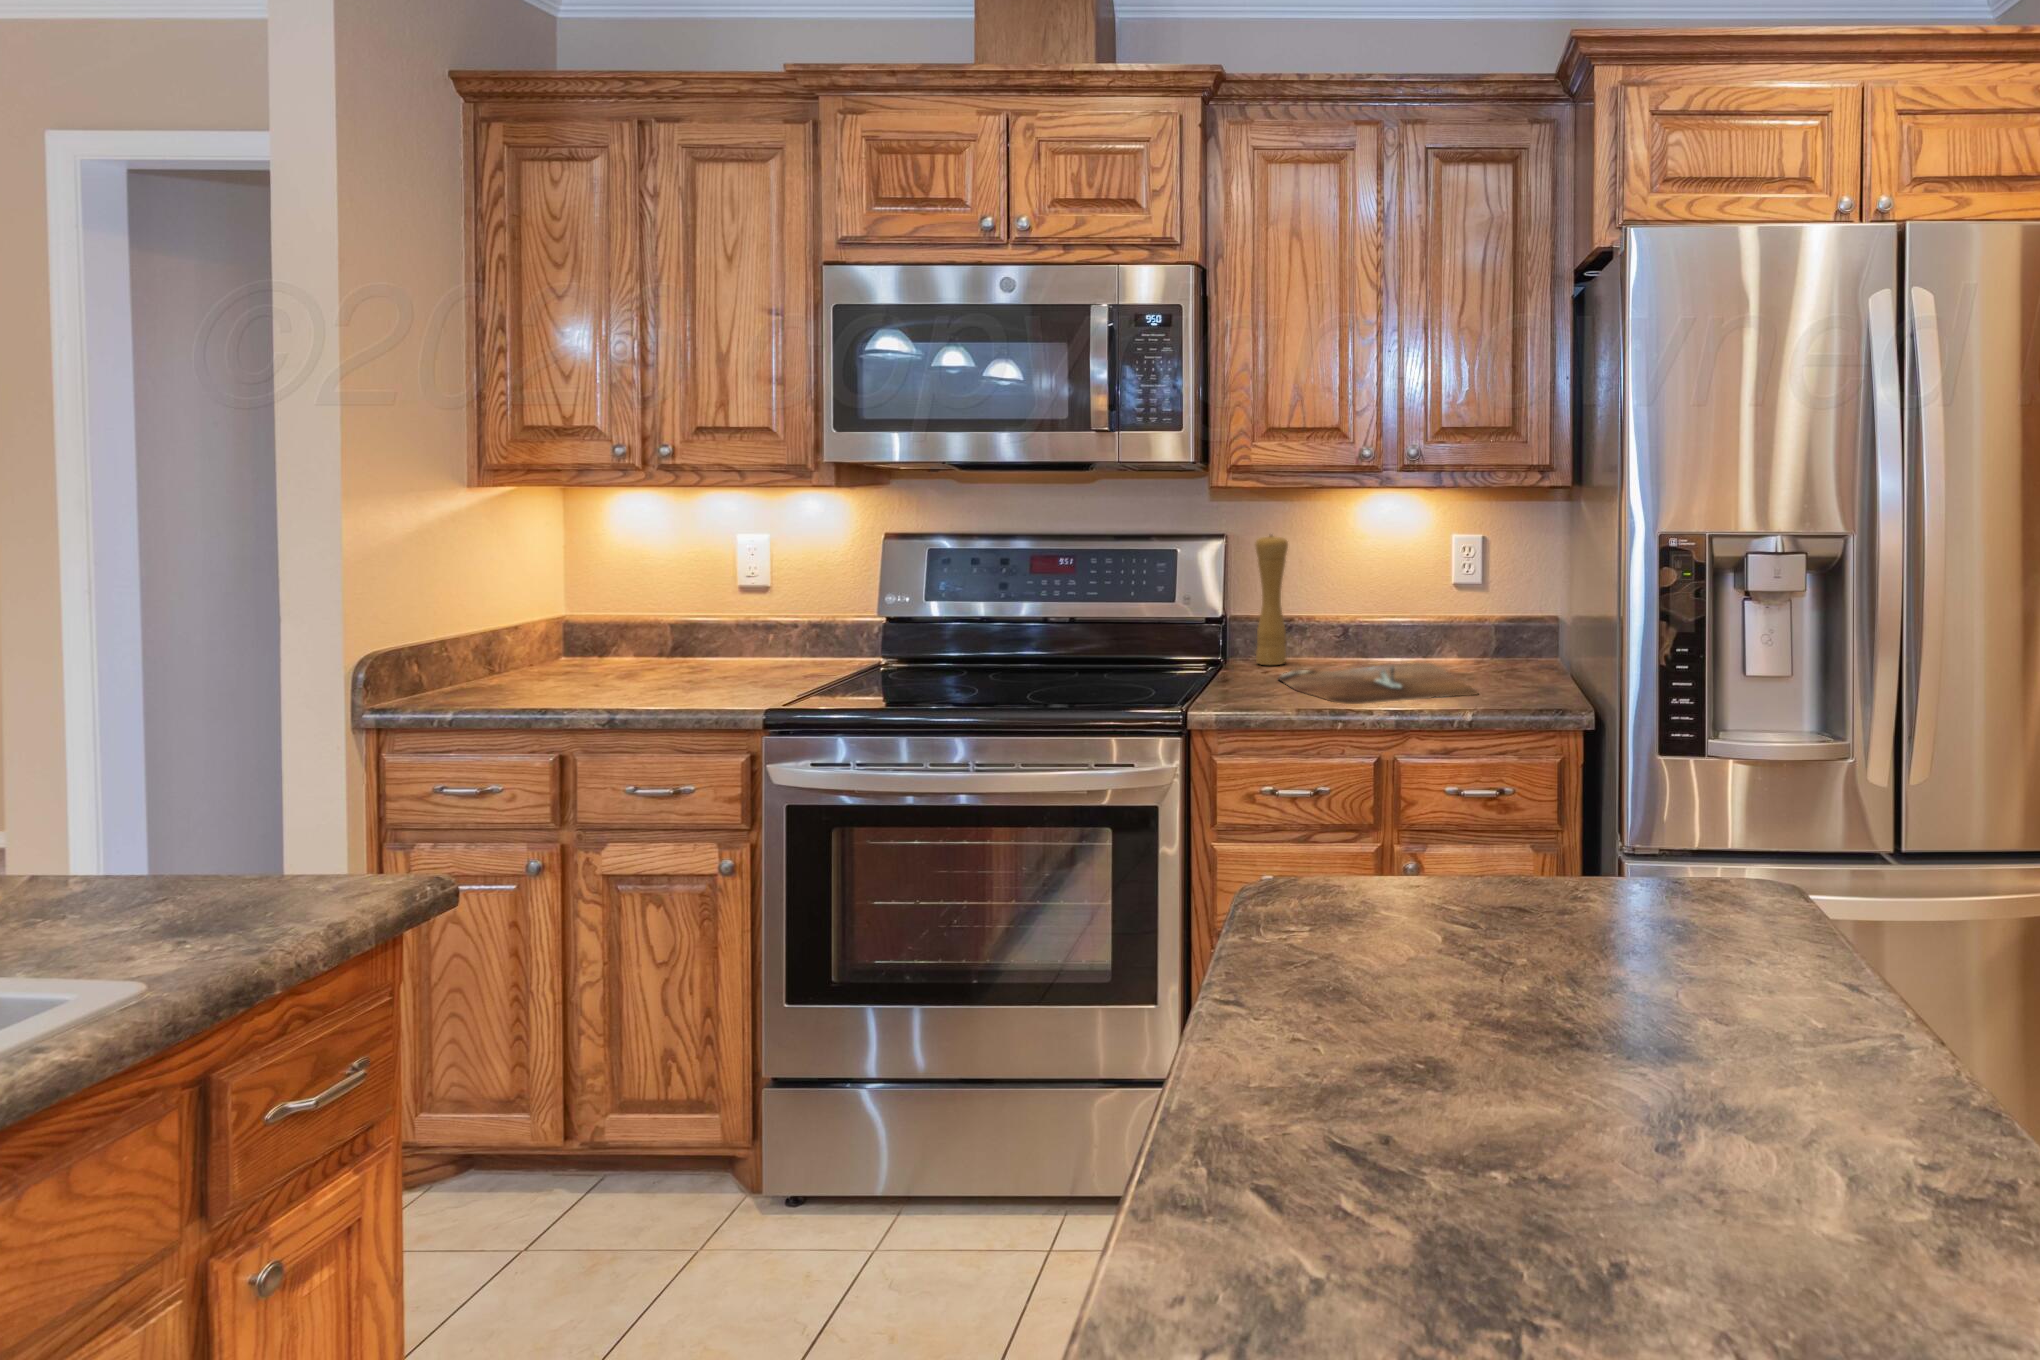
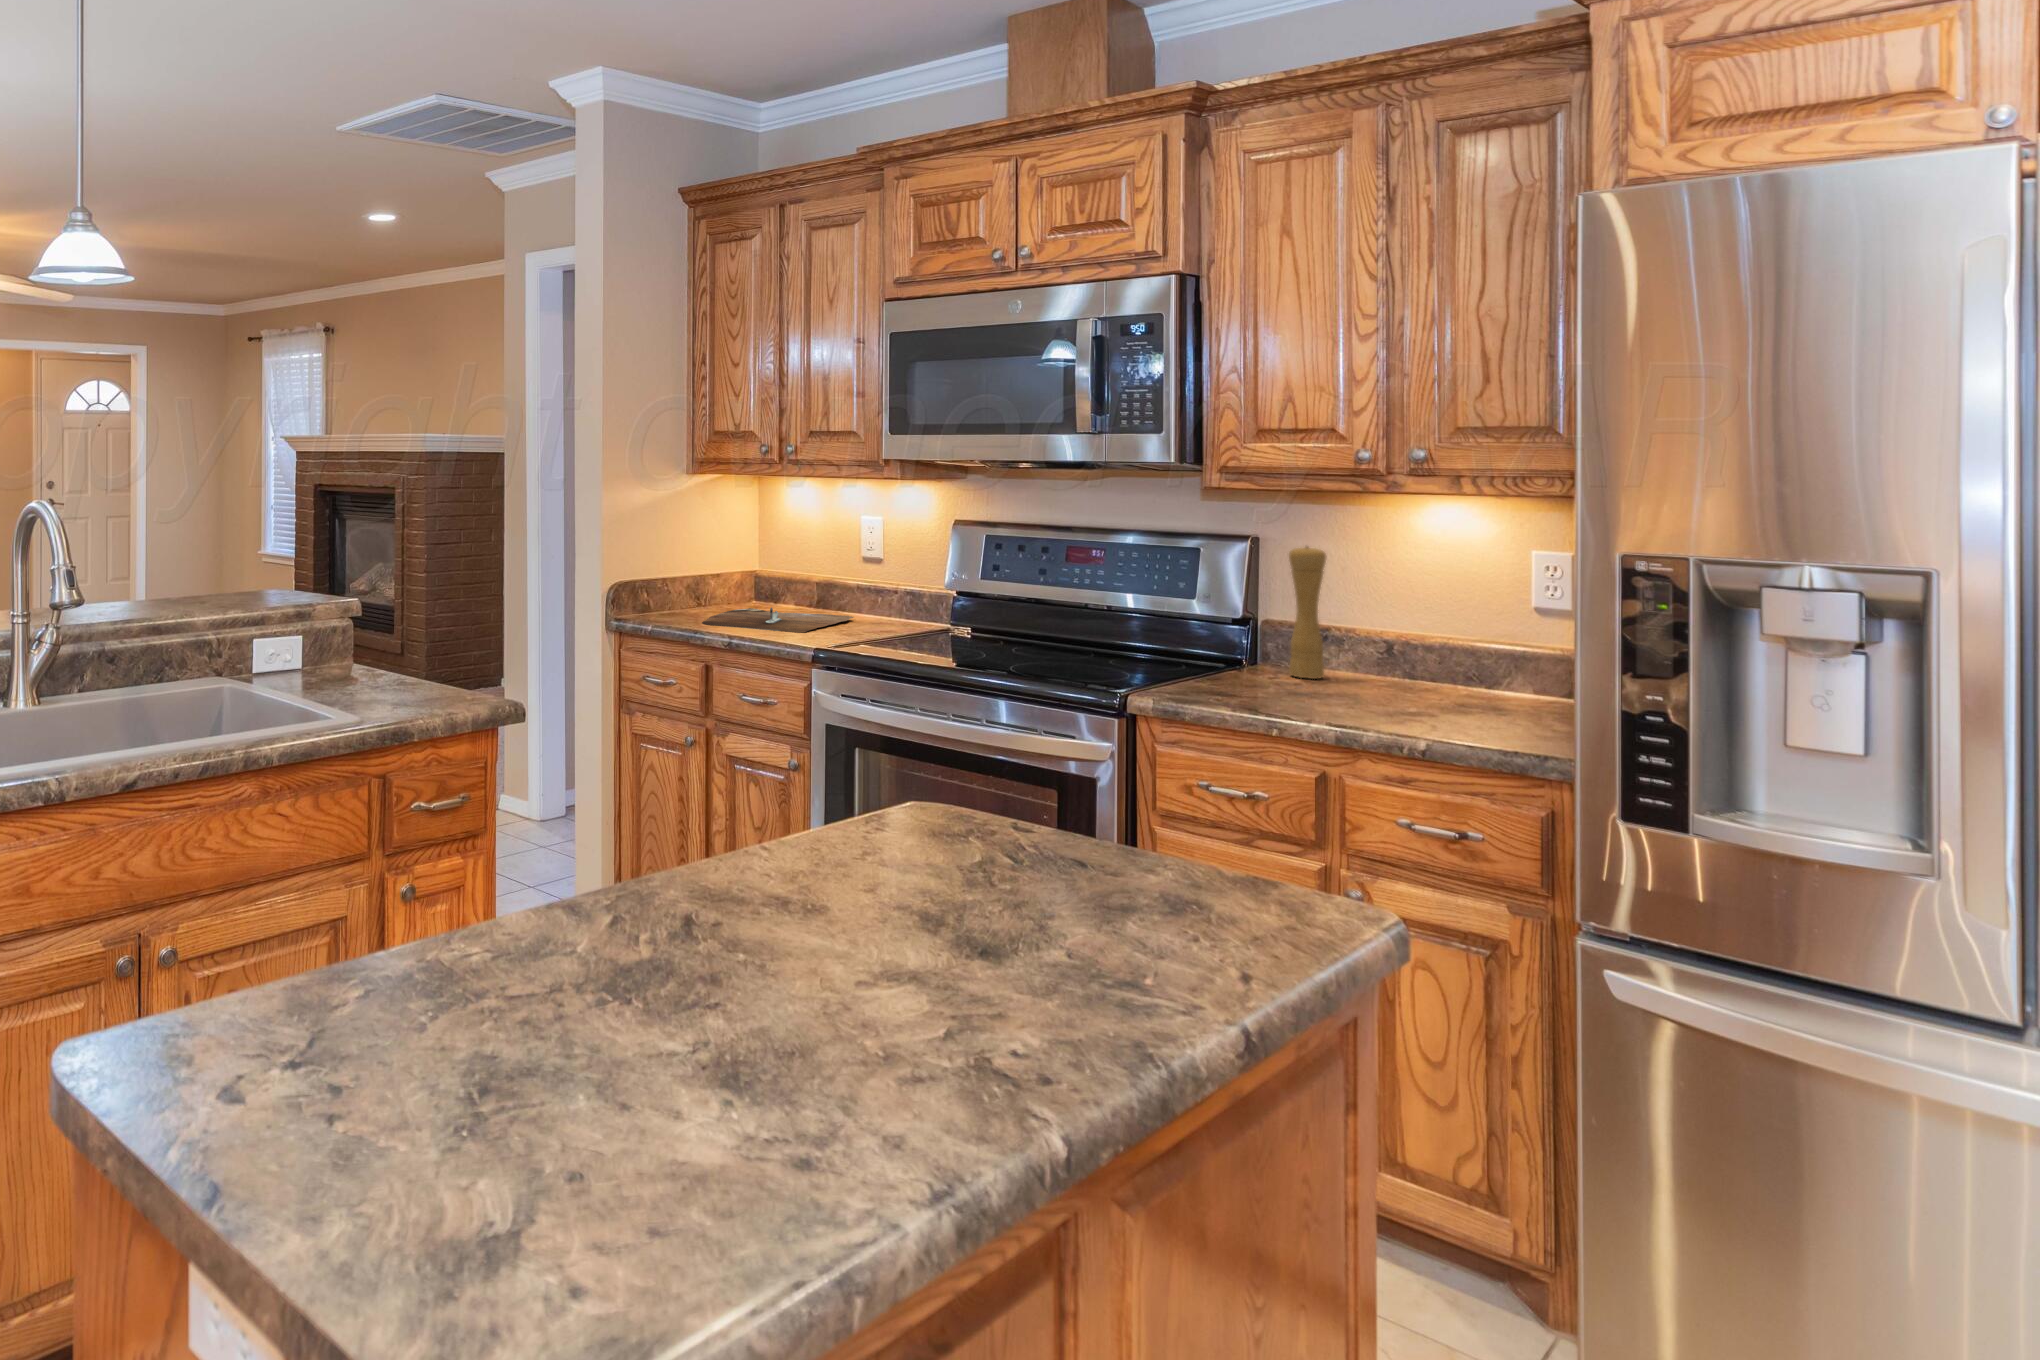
cutting board: present [1279,662,1478,704] -> present [702,608,854,633]

